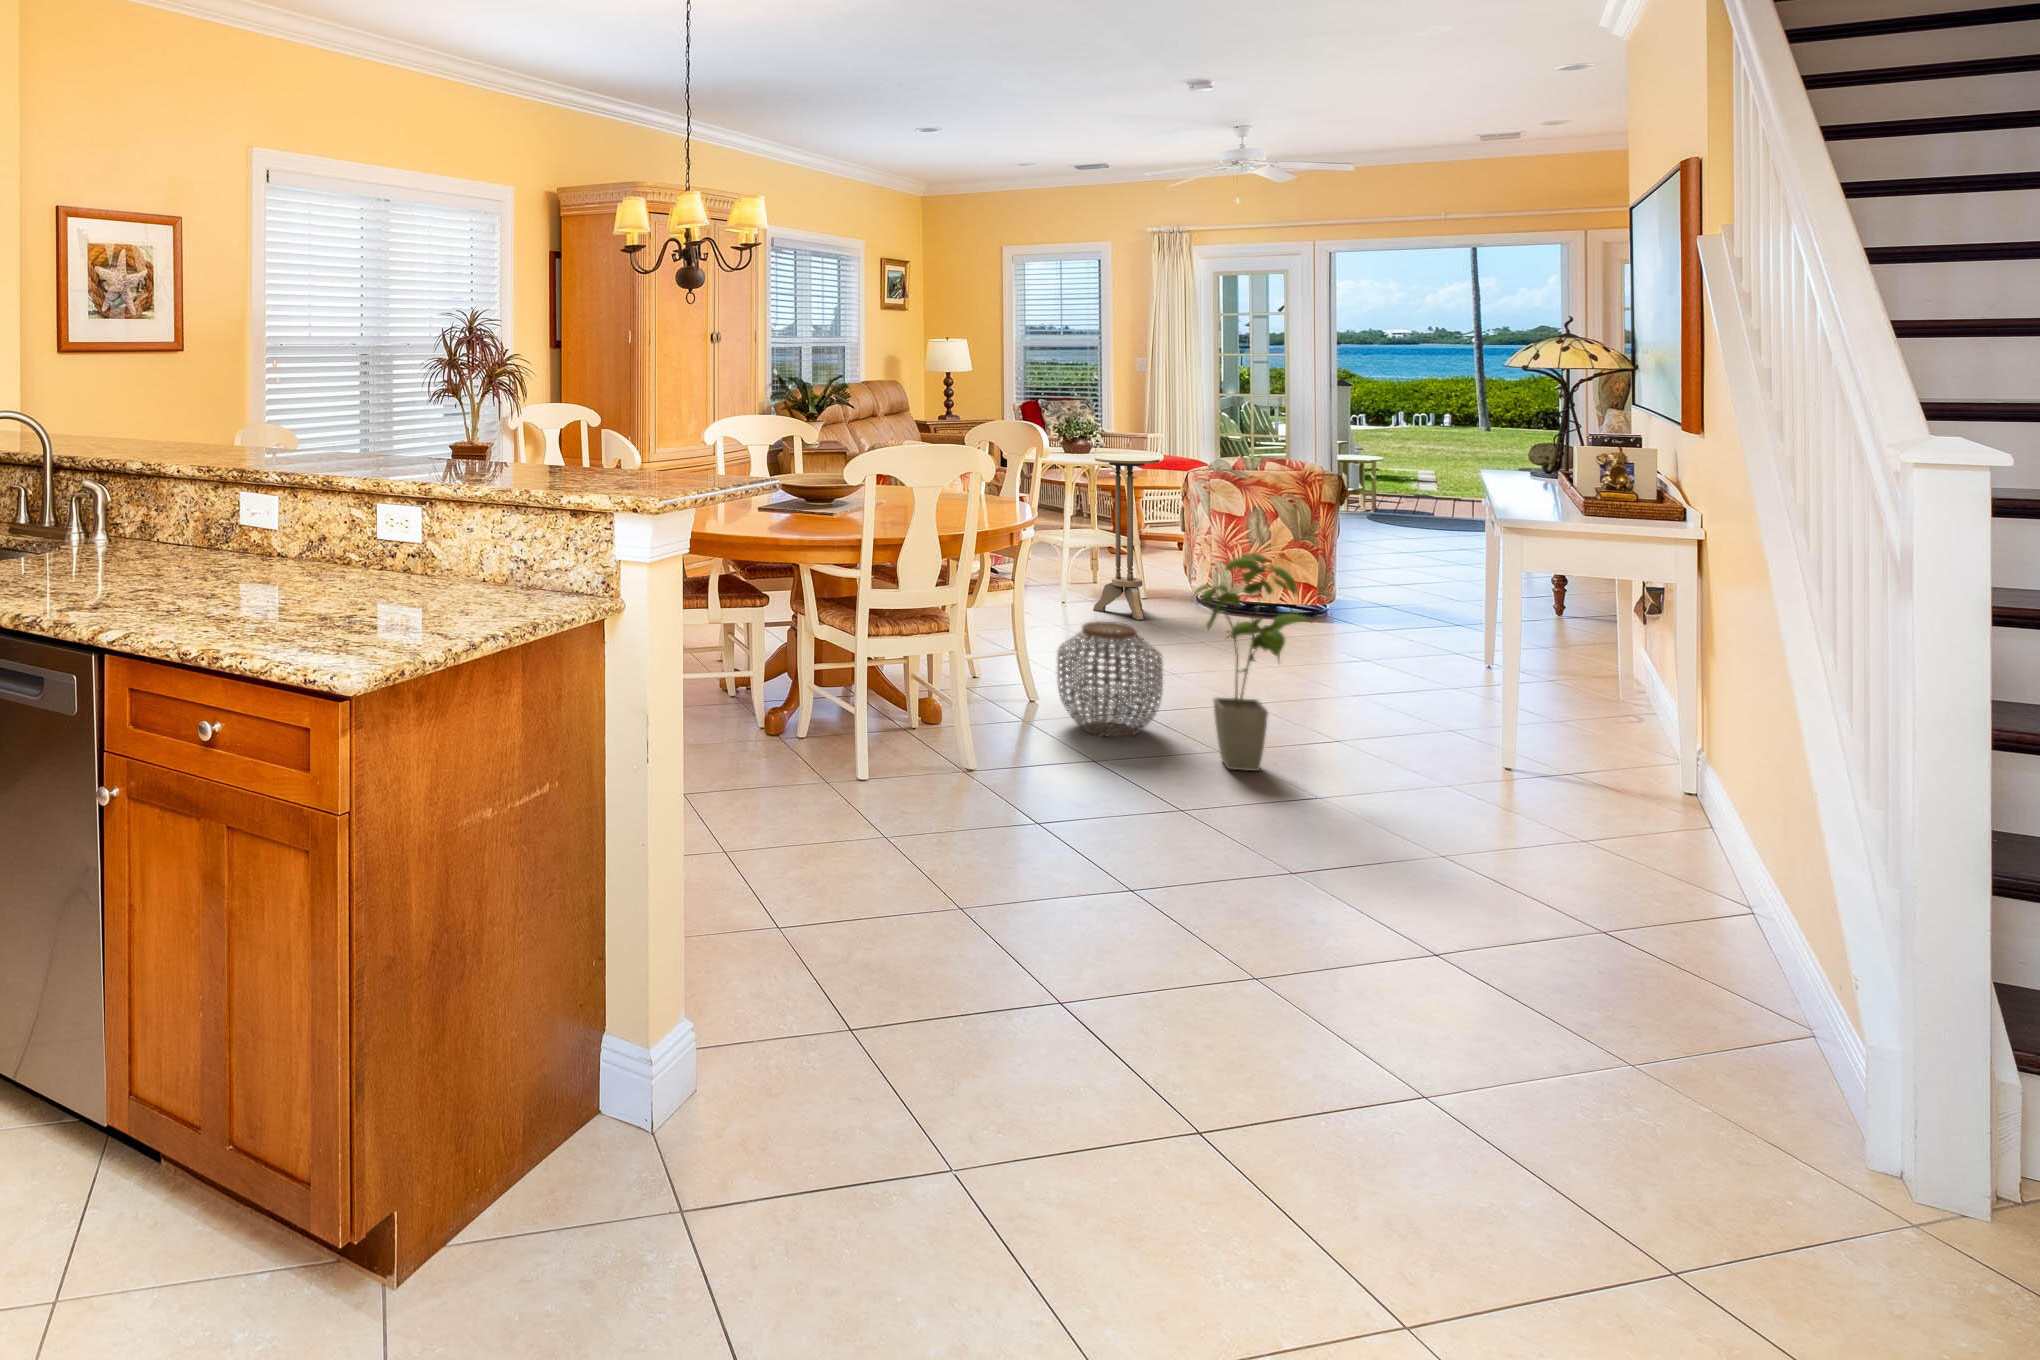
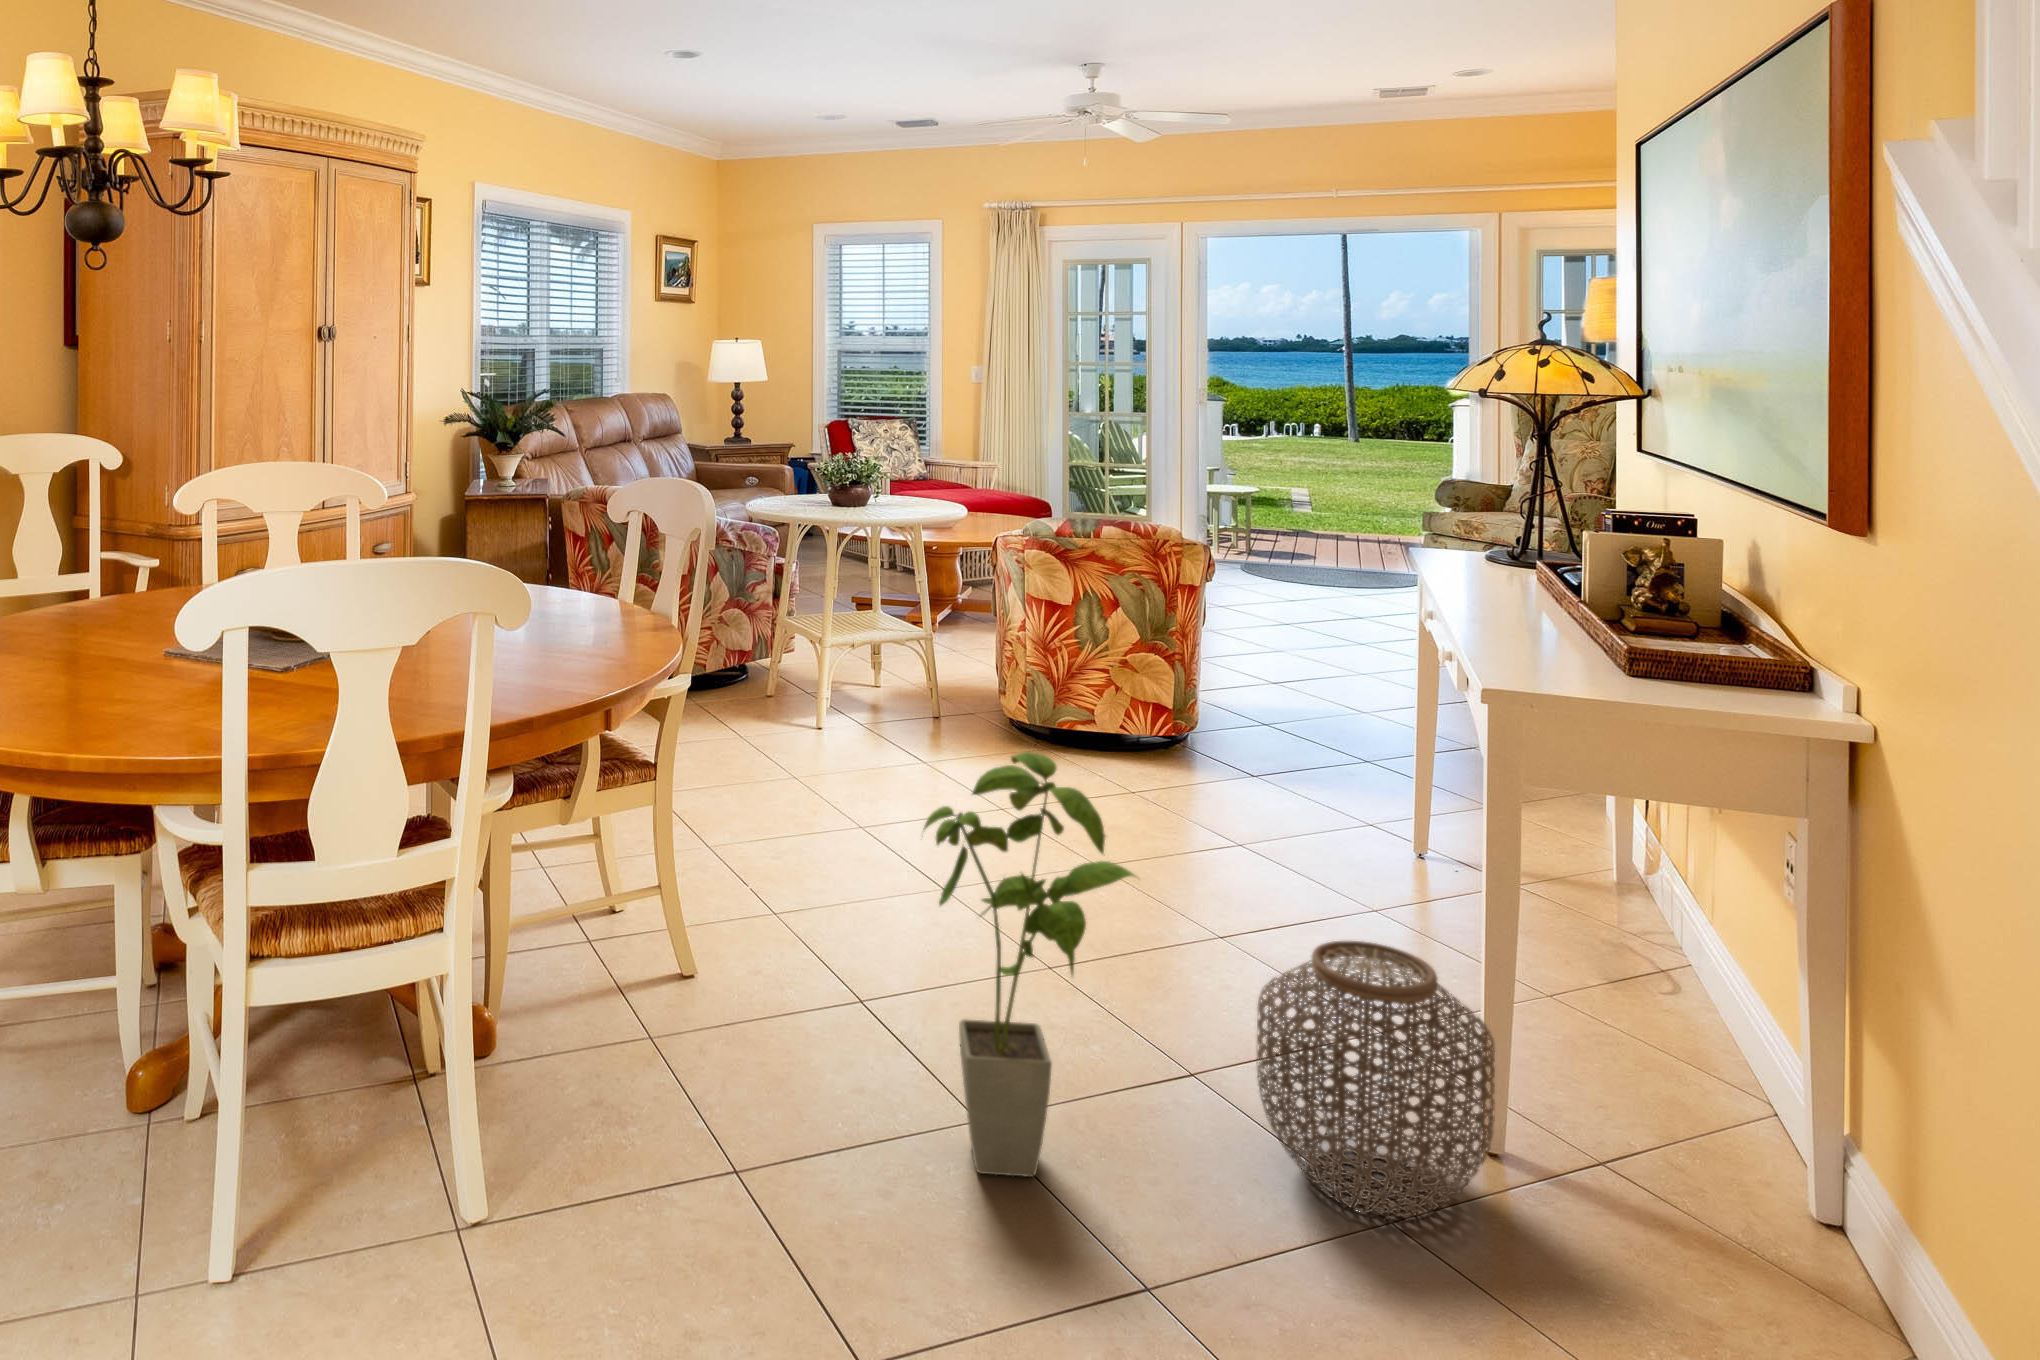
side table: present [1093,456,1159,620] -> none [859,513,954,760]
woven basket: present [1057,622,1163,737] -> present [1257,941,1495,1217]

